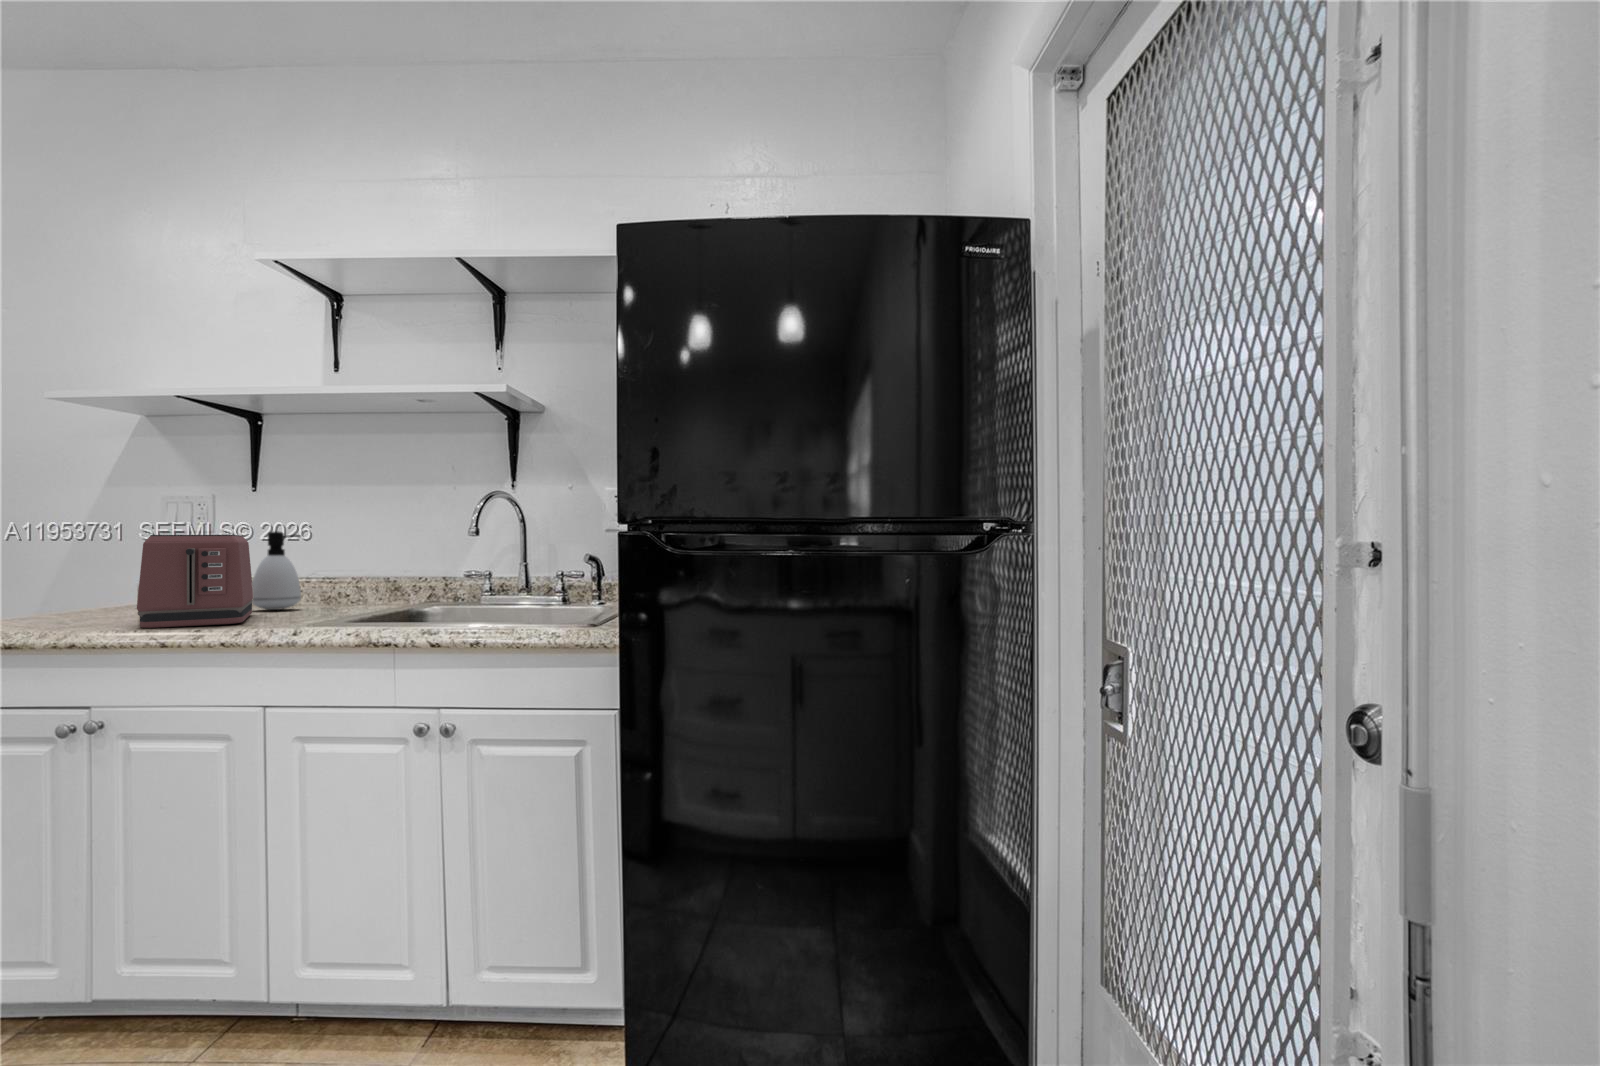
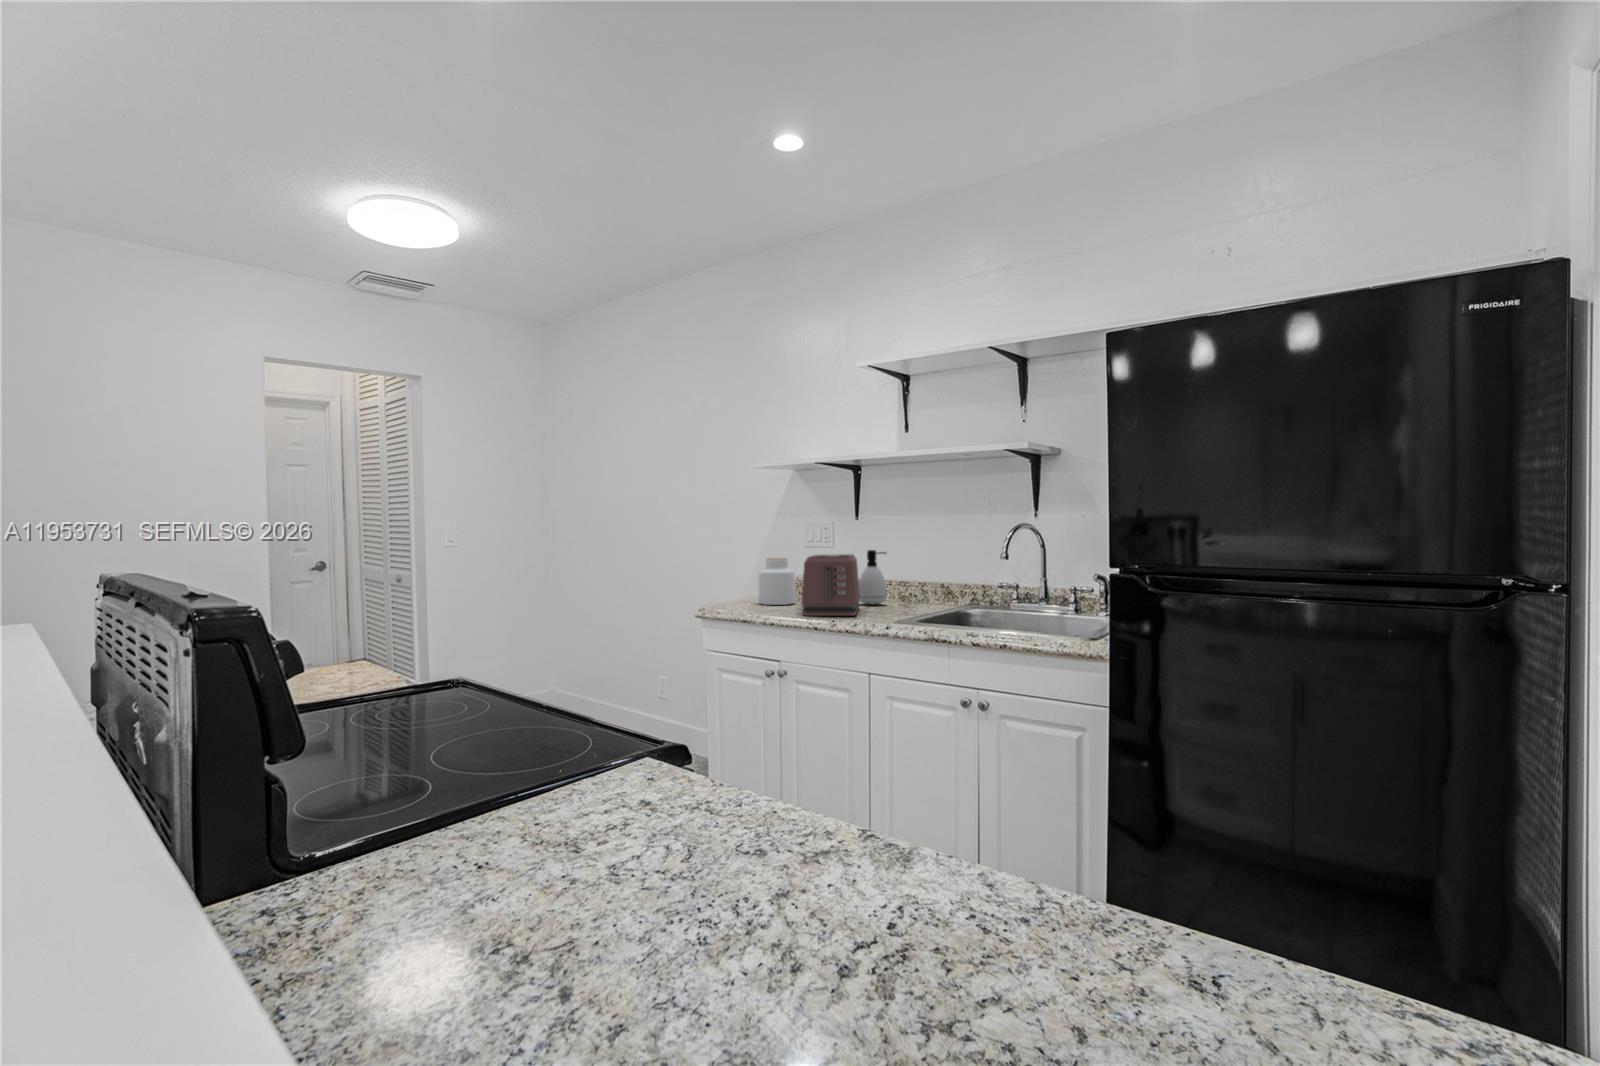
jar: none [53,544,132,618] -> present [758,558,796,605]

